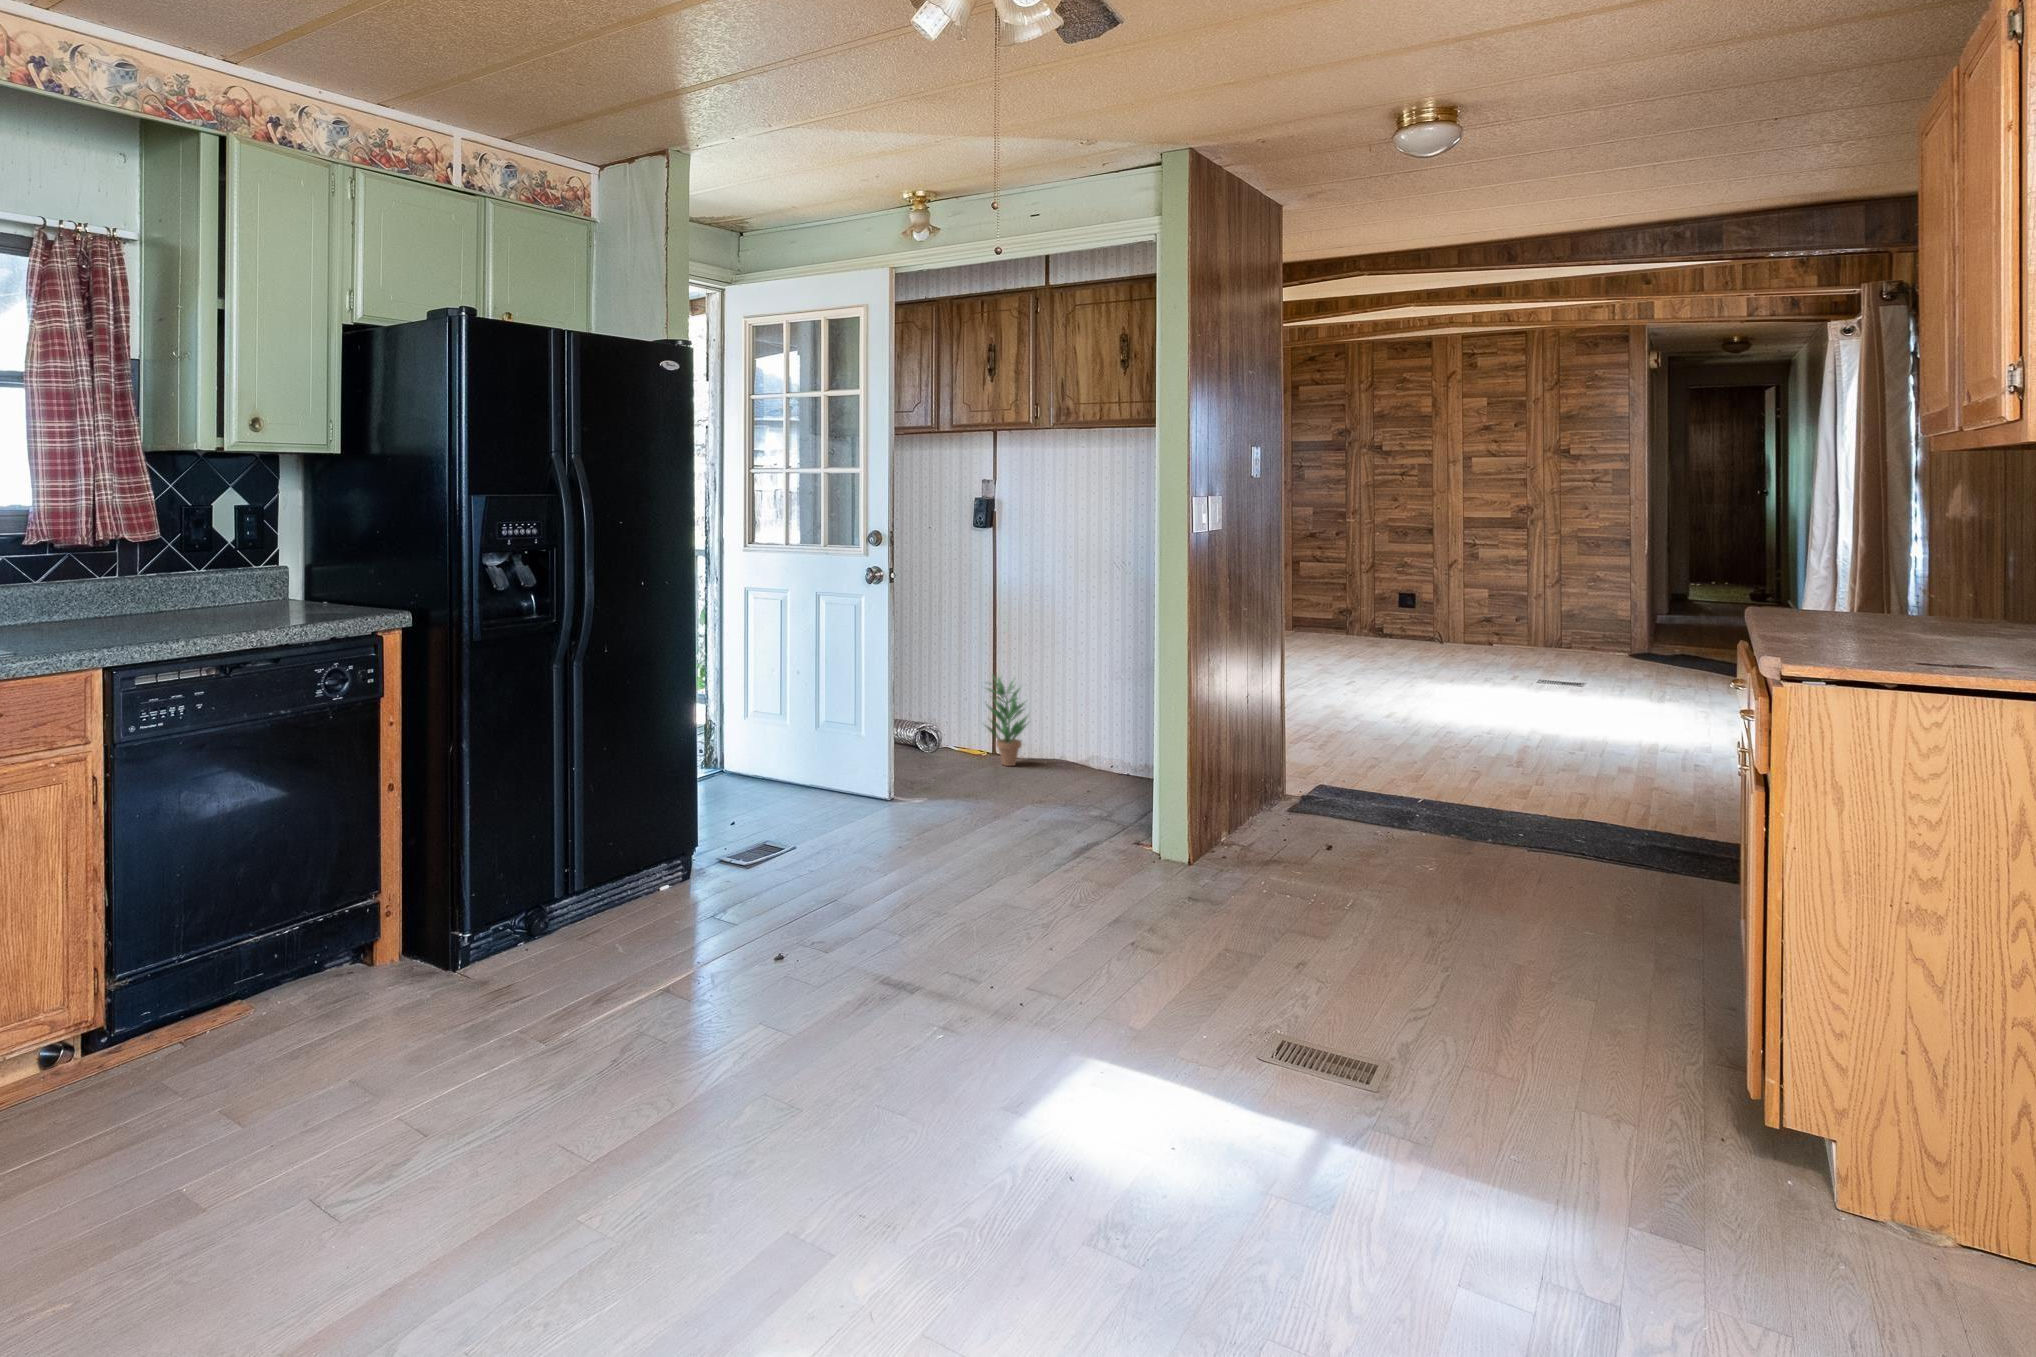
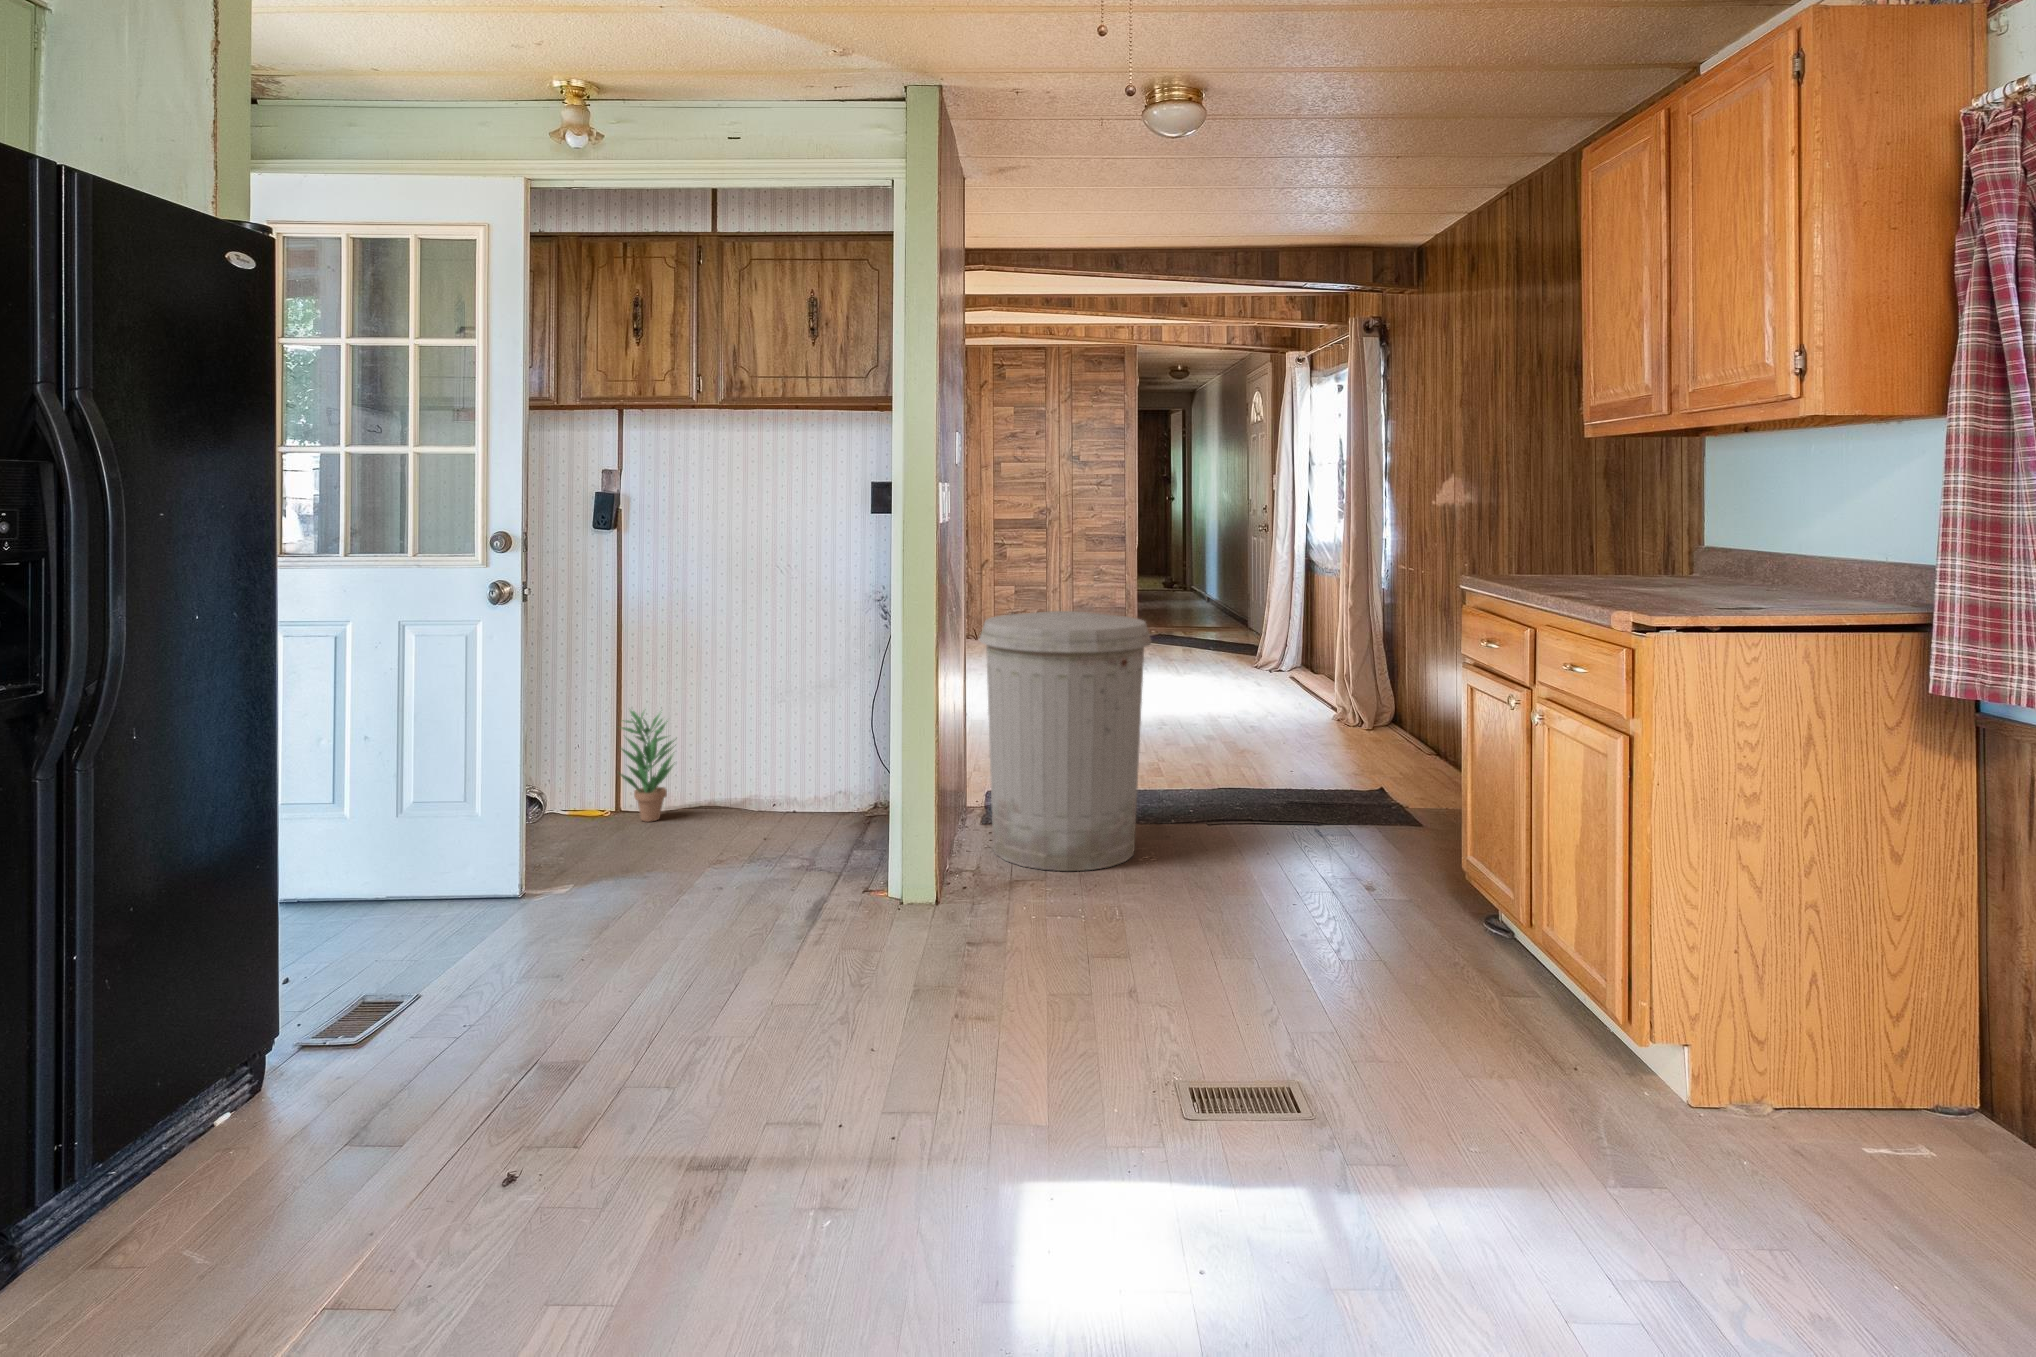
trash can: none [1258,614,1433,858] -> present [979,611,1151,871]

